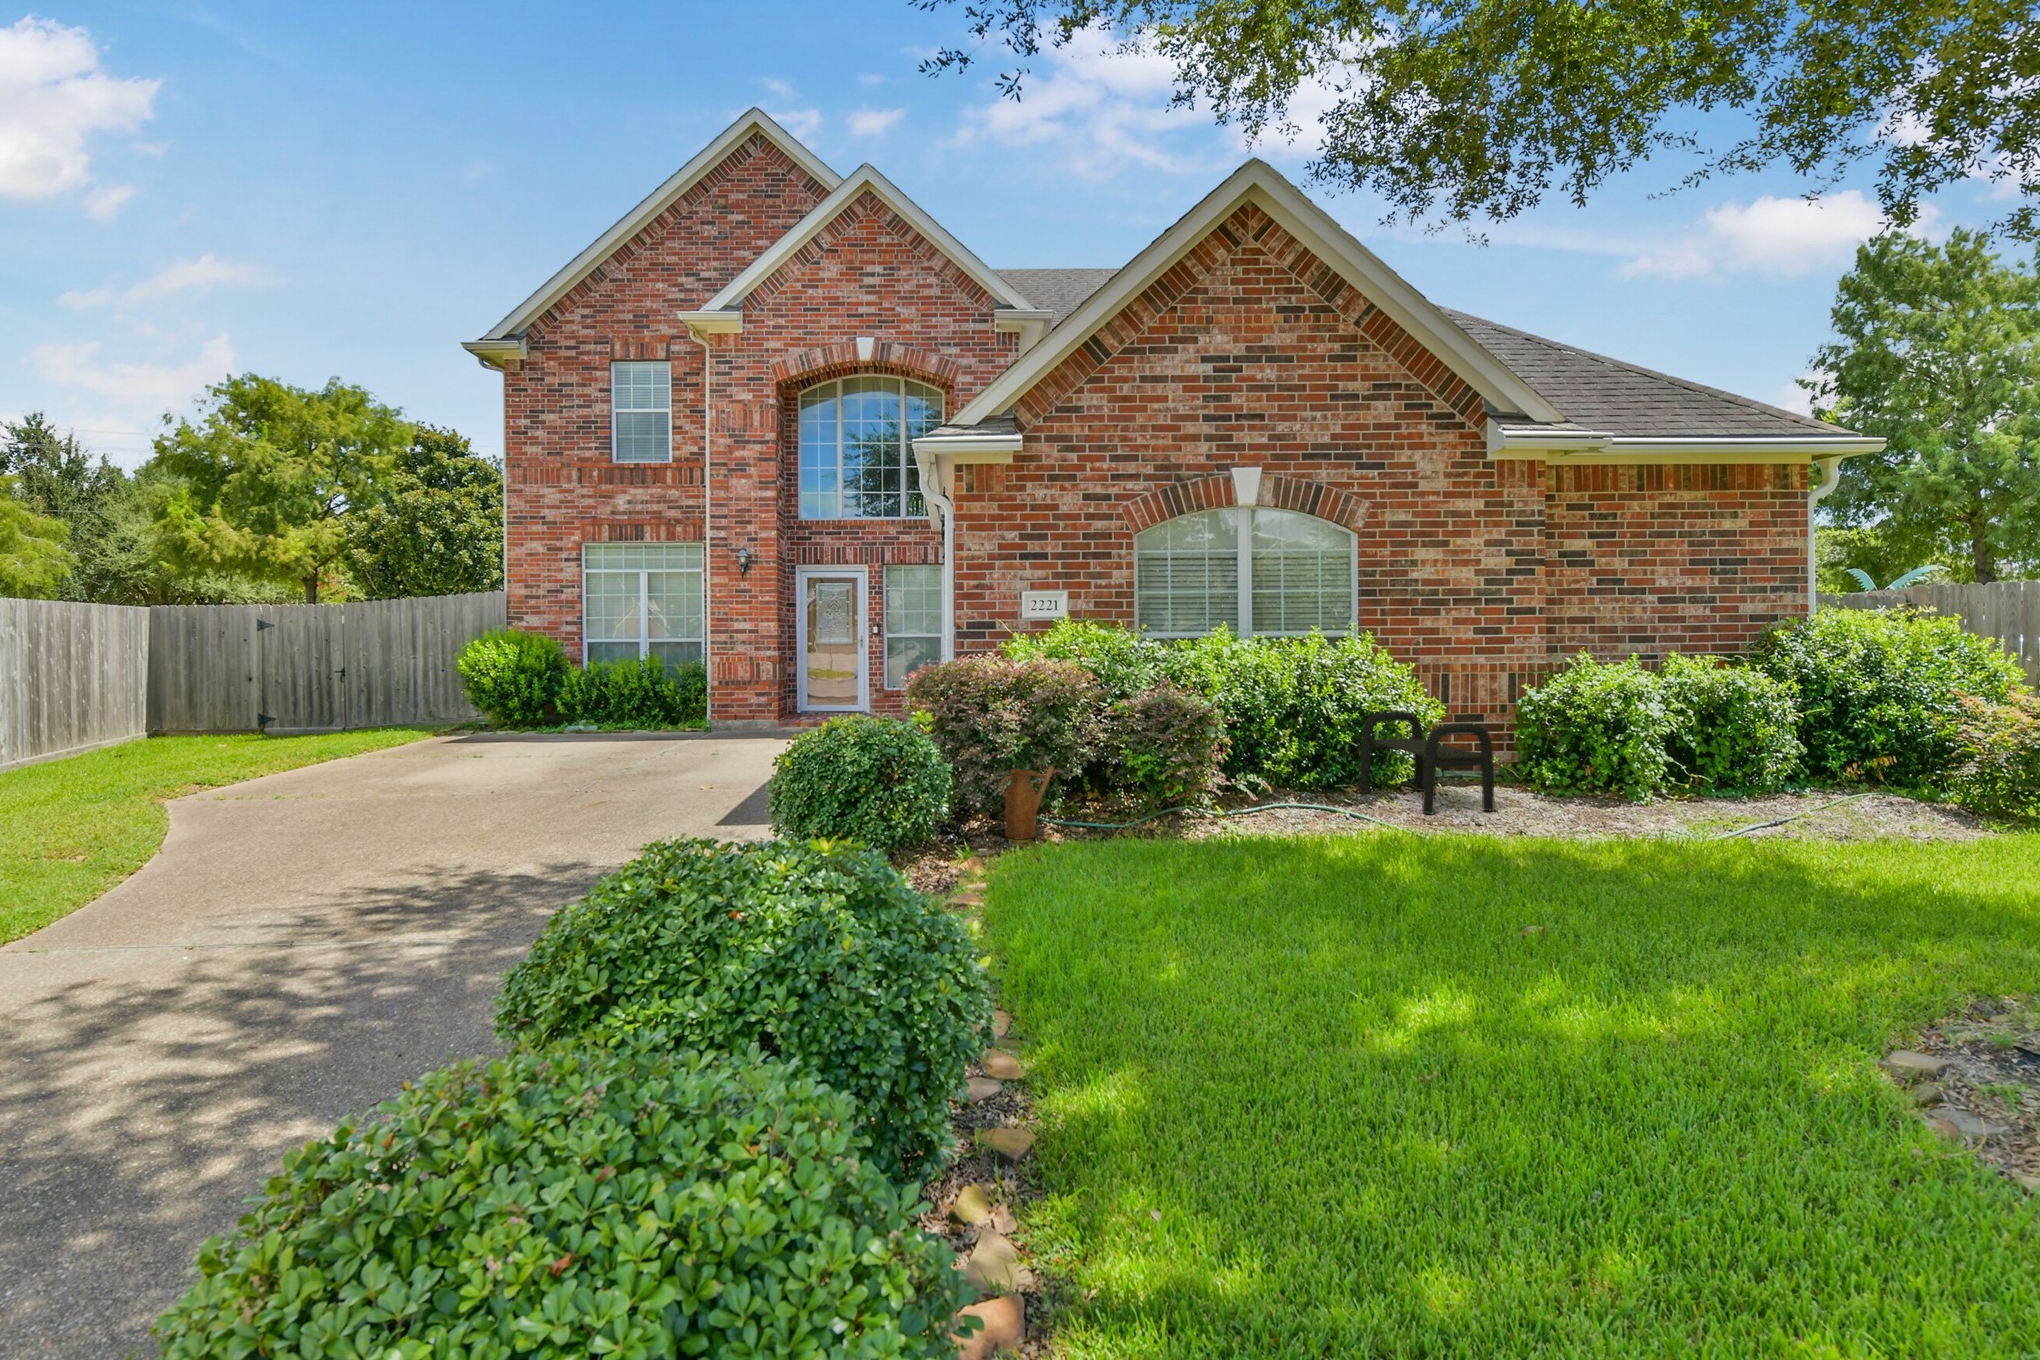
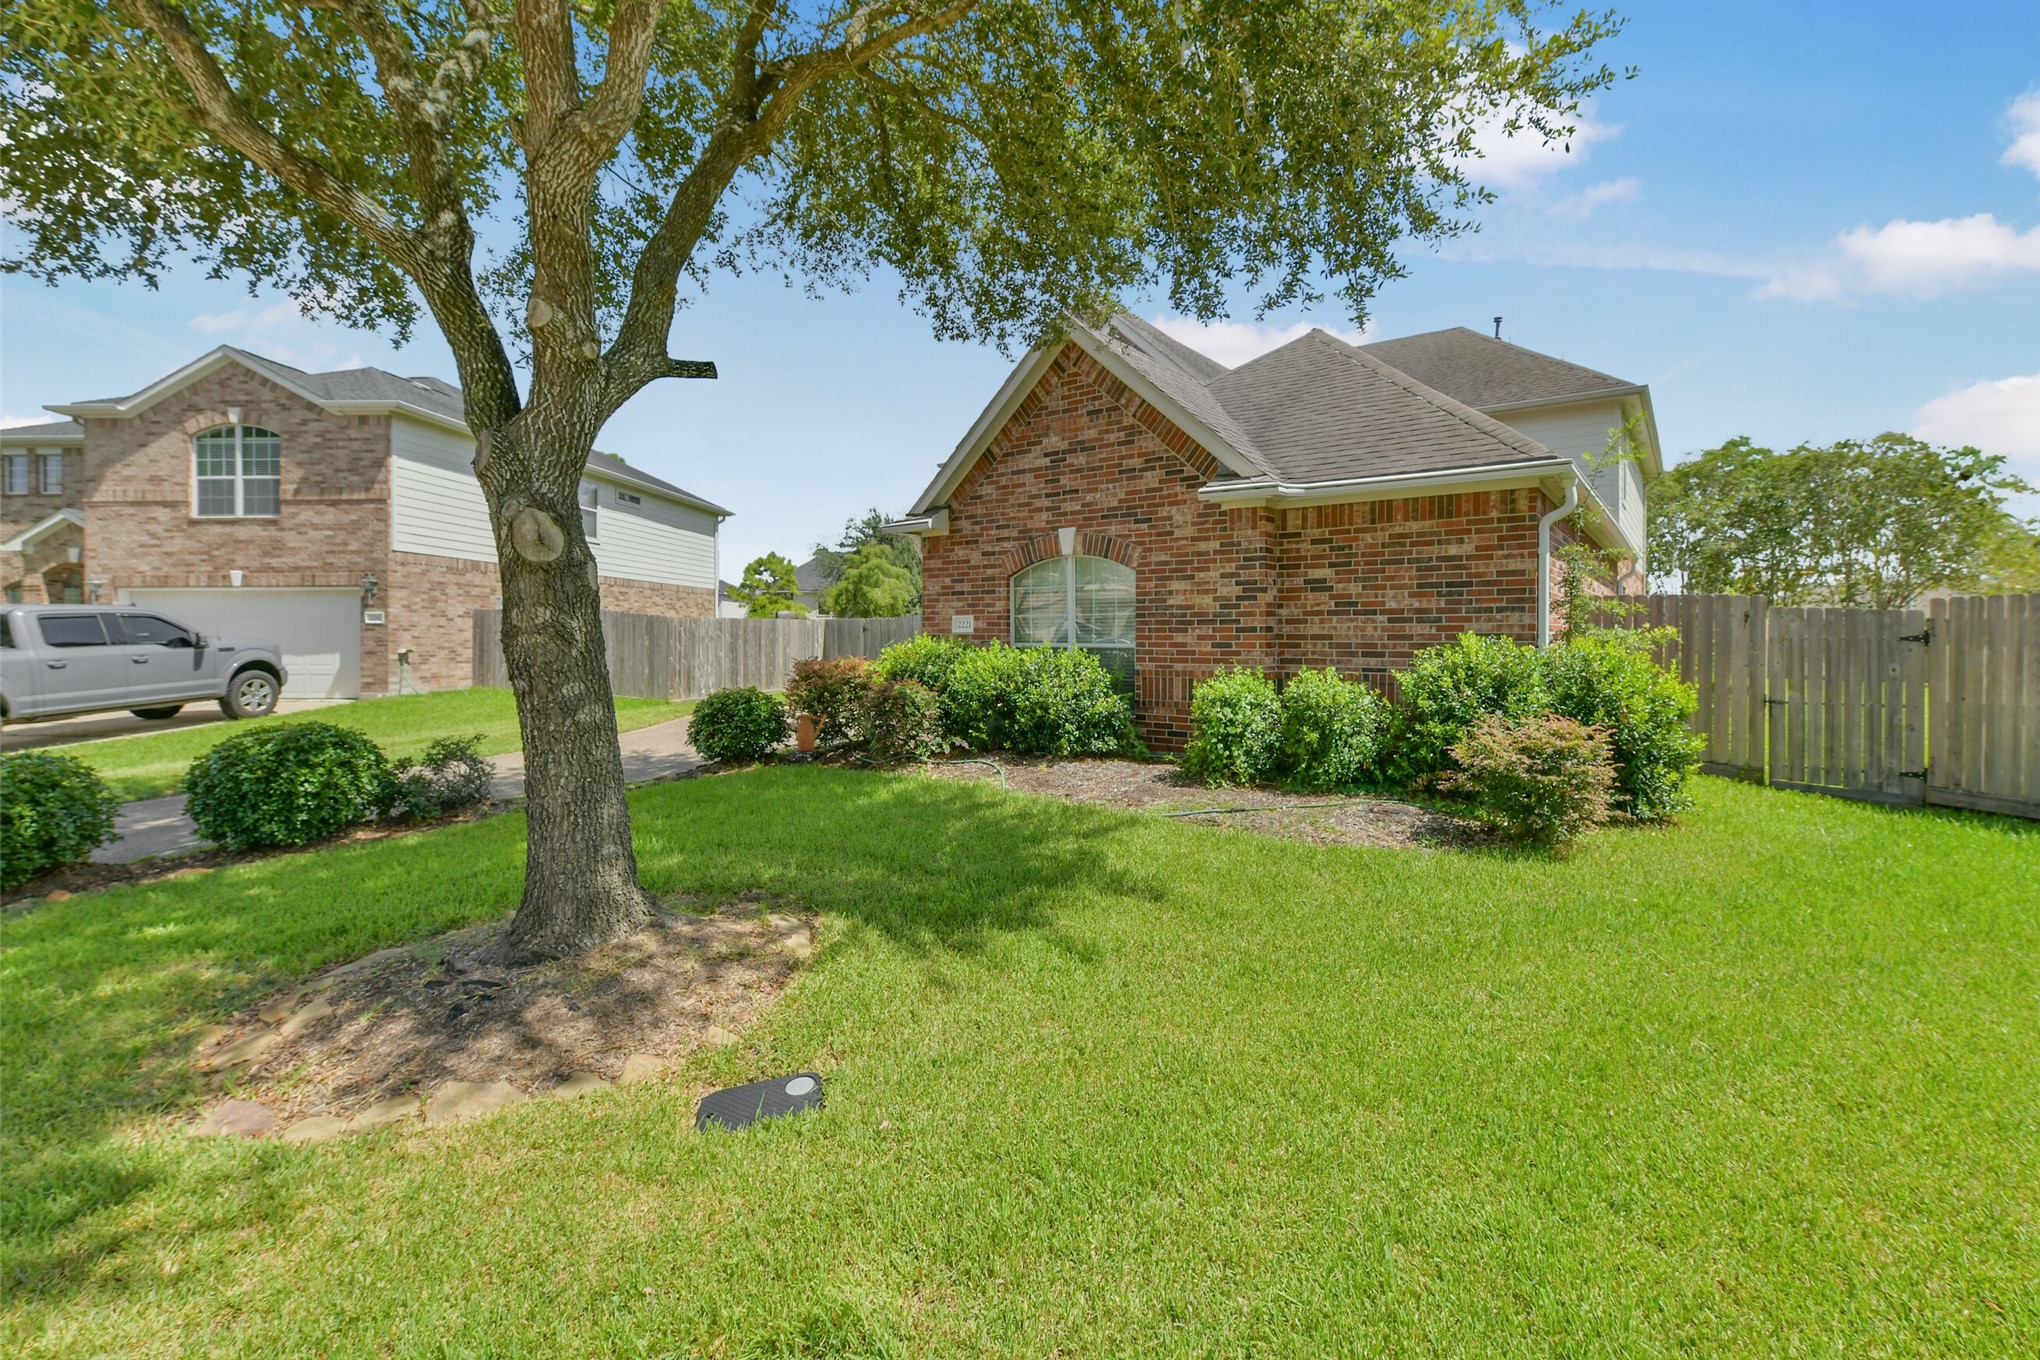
bench: present [1359,711,1494,815] -> none [1027,696,1099,763]
decorative plant: none [1275,738,1314,804] -> present [984,709,1005,750]

